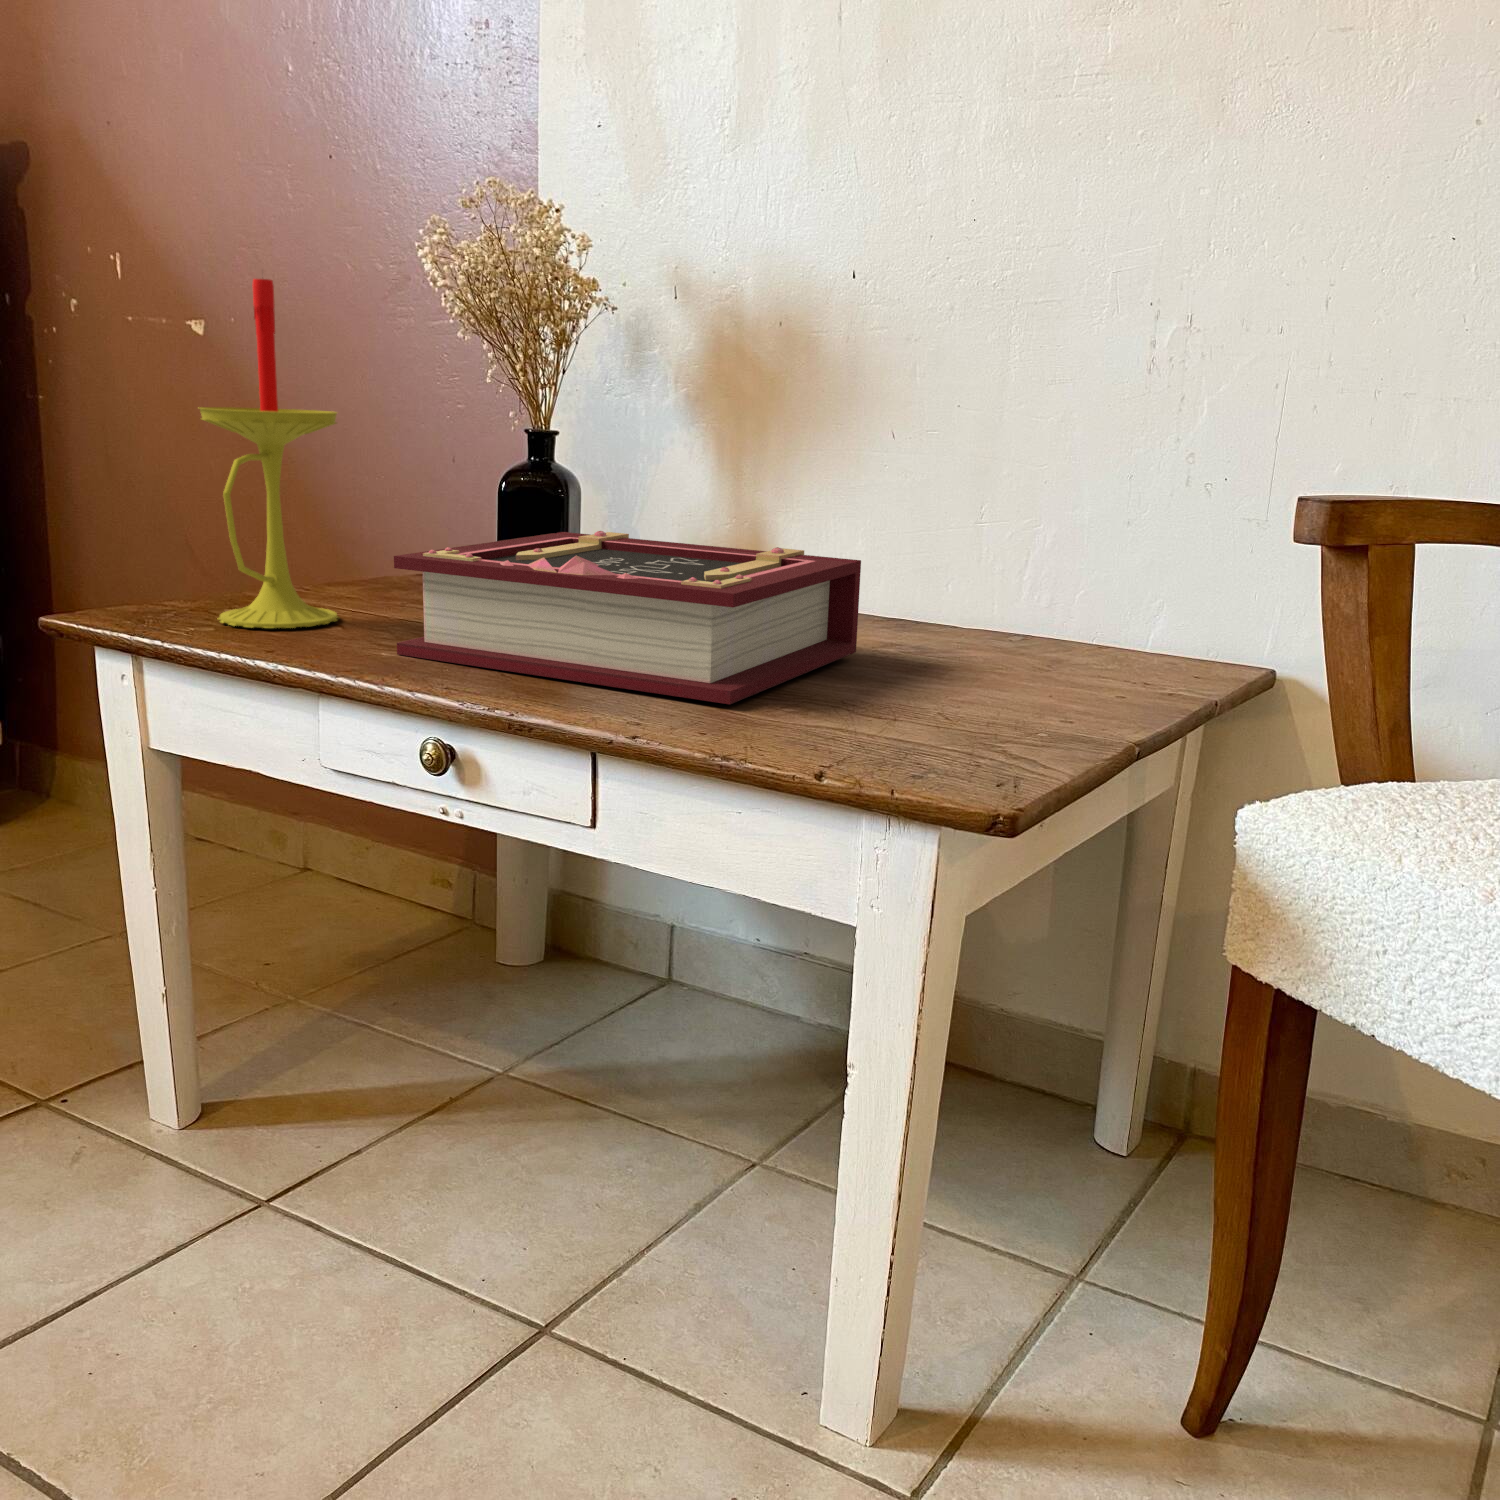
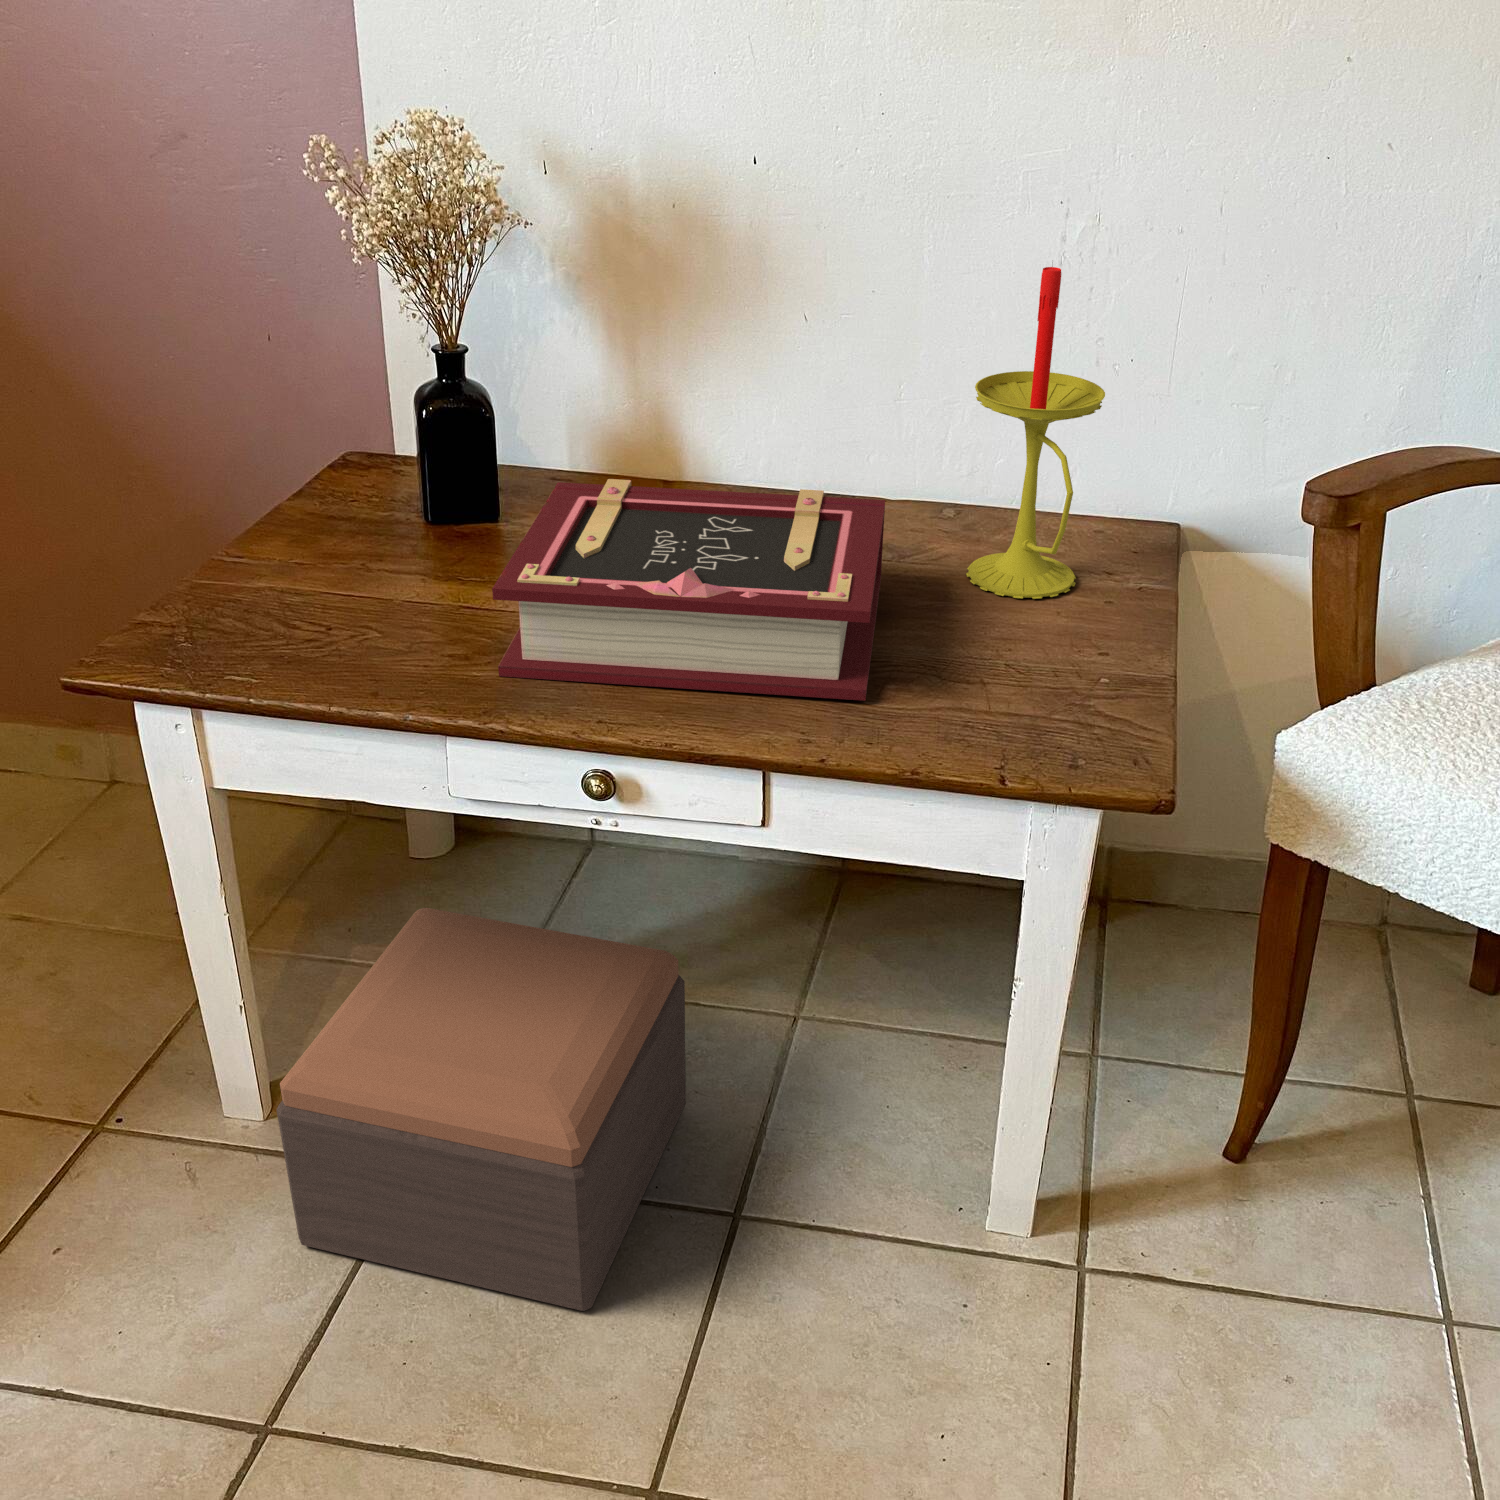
candle: present [200,279,339,628] -> present [966,267,1105,599]
footstool: none [95,936,575,1377] -> present [276,907,686,1311]

